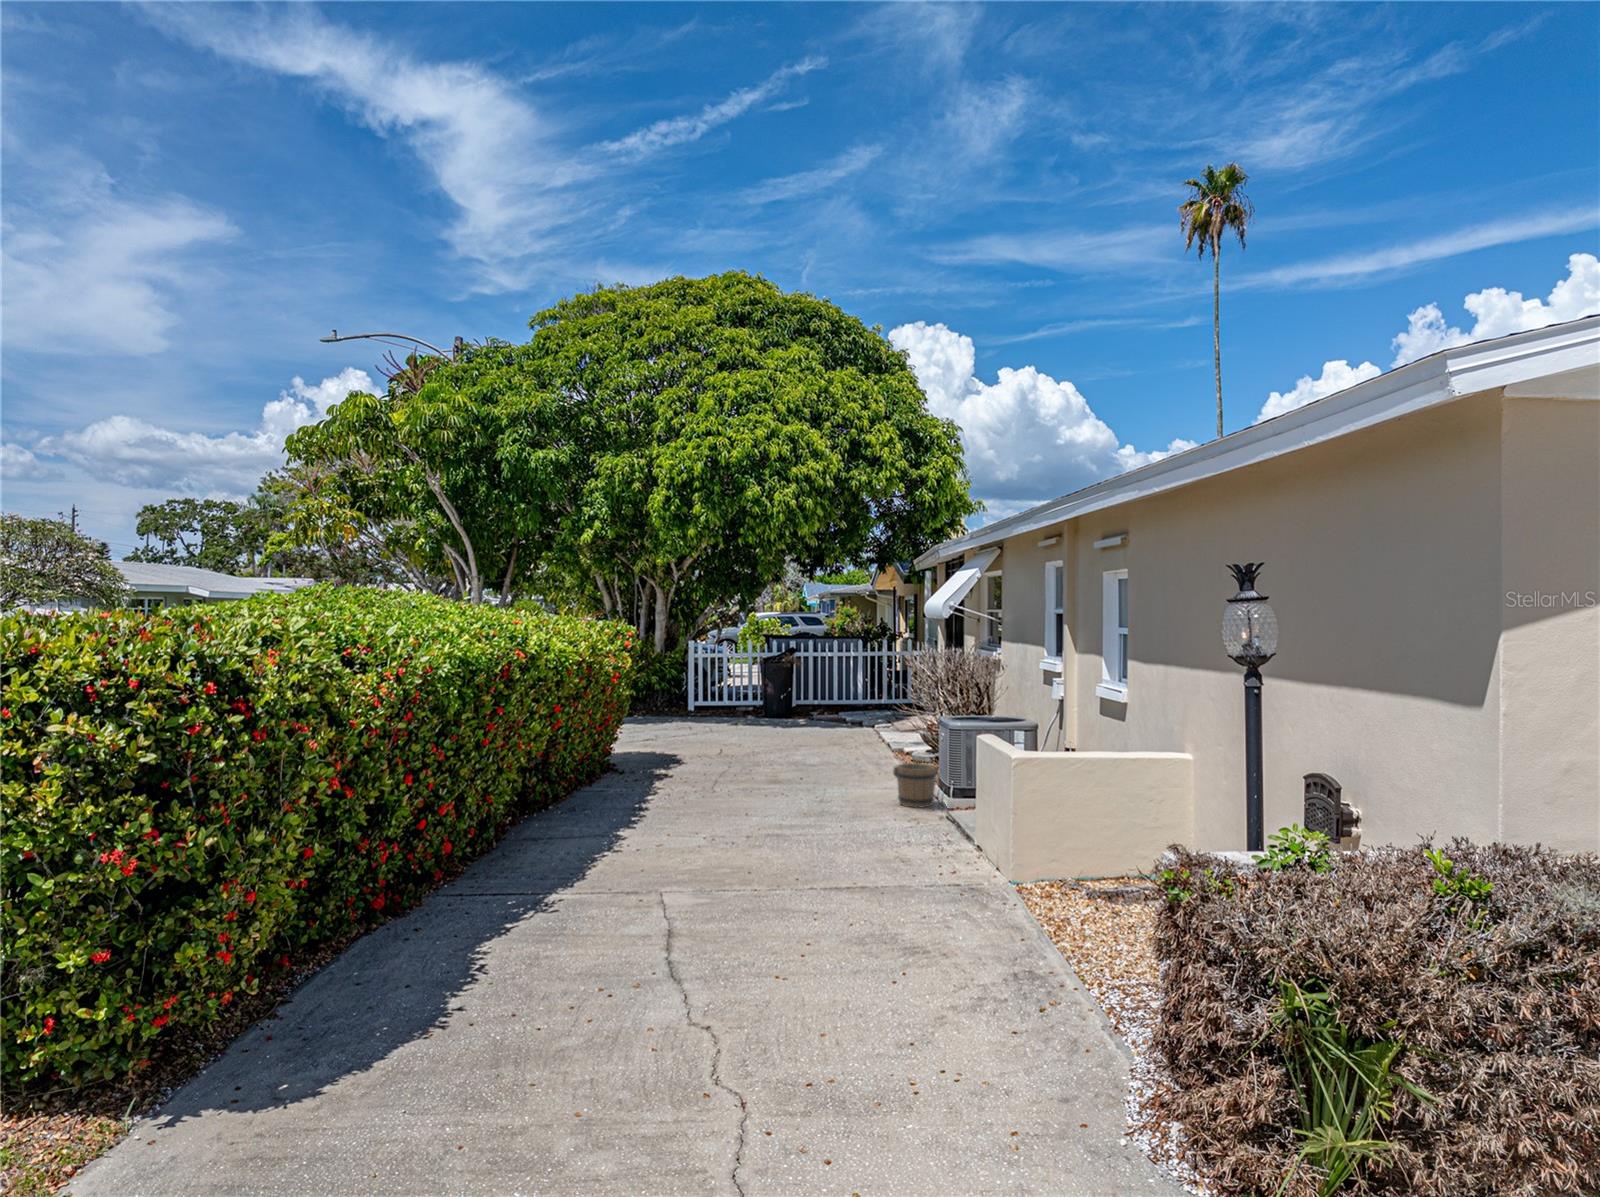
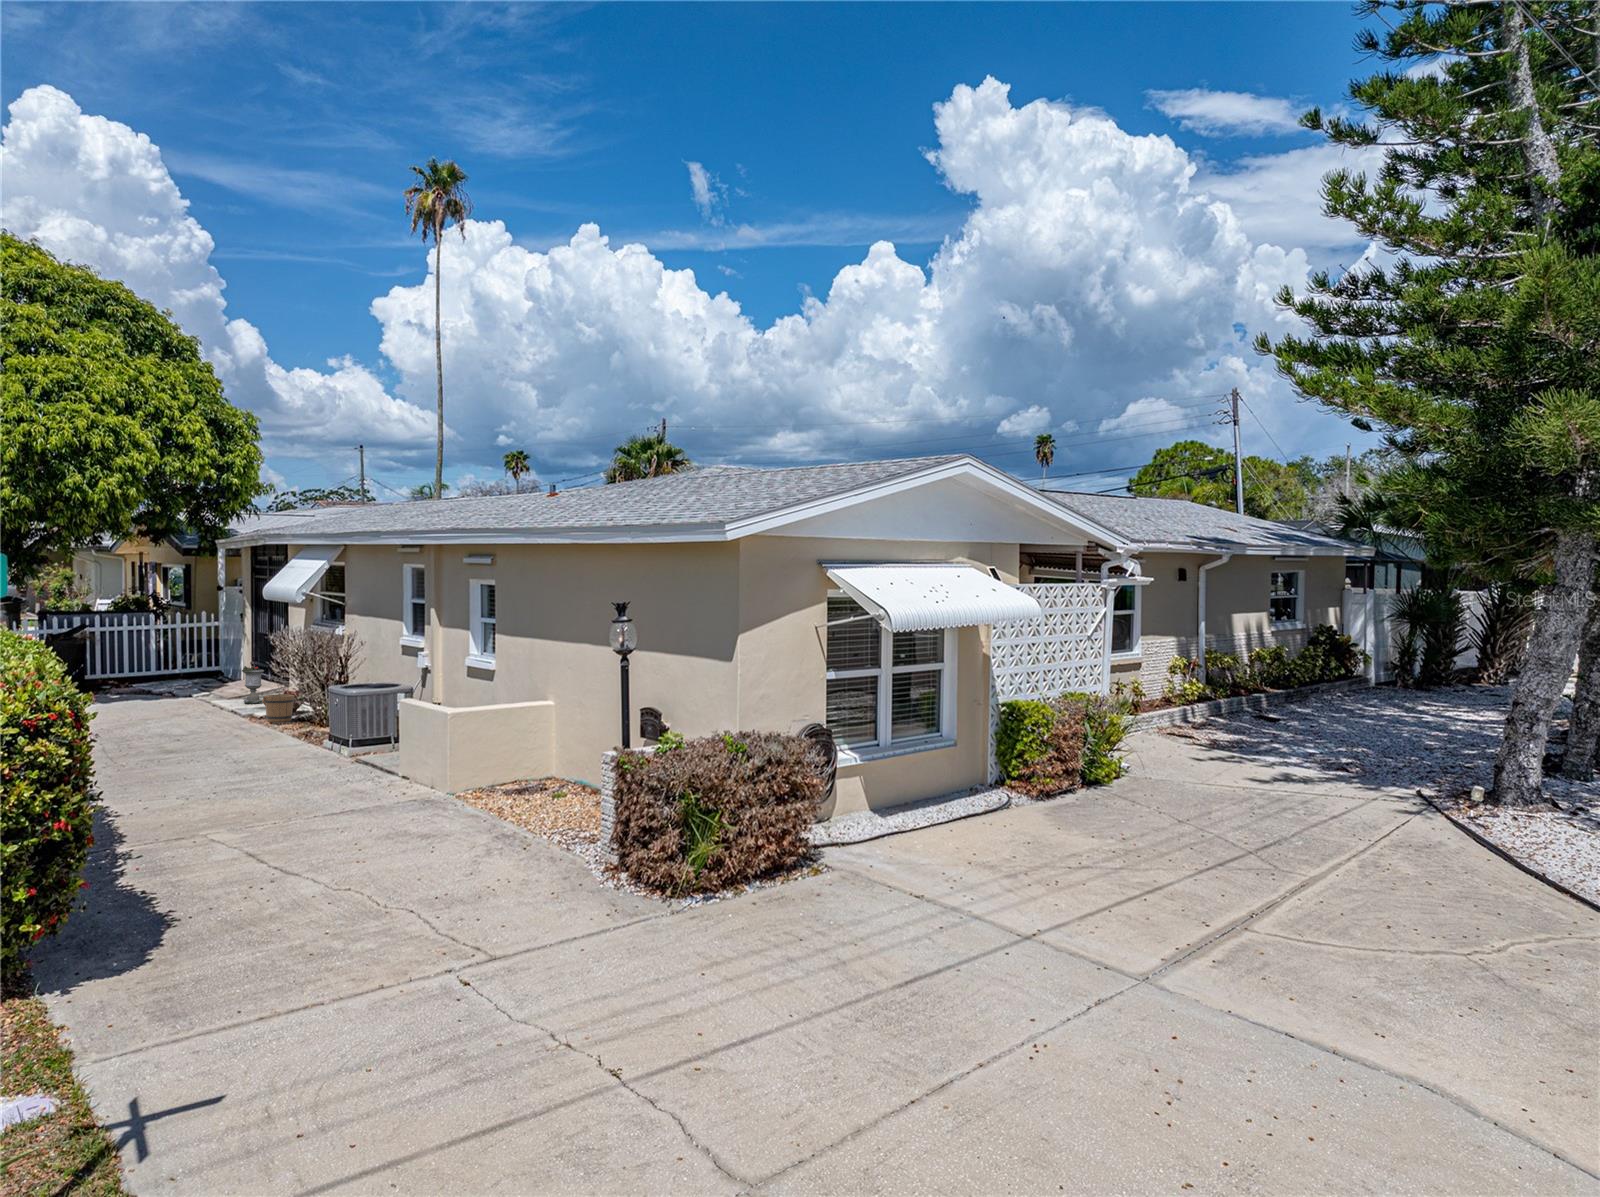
planter: none [902,710,929,760] -> present [242,666,264,704]

